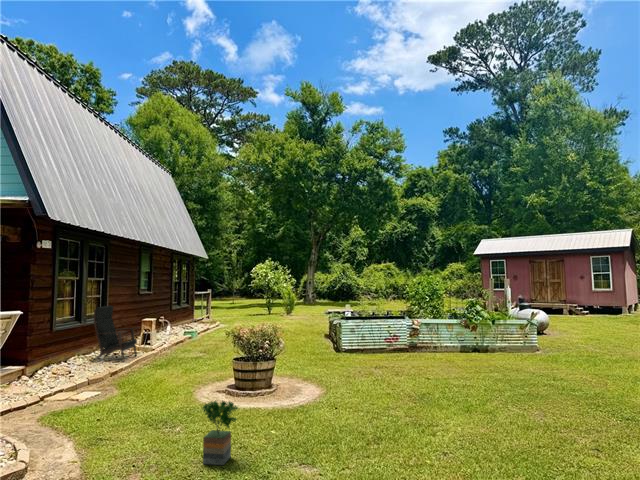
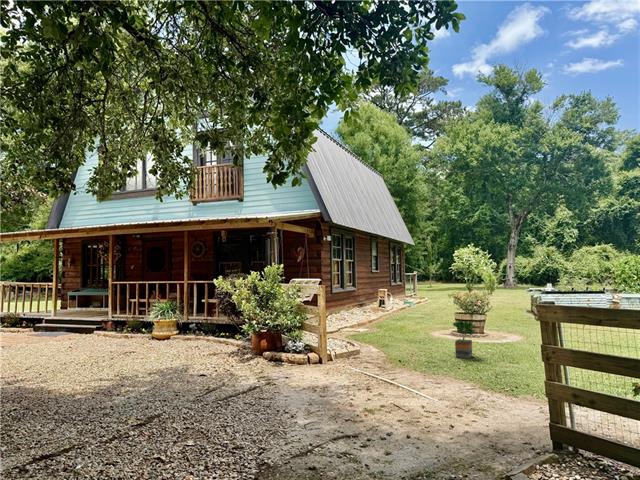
lounge chair: present [91,306,137,362] -> none [348,278,379,318]

